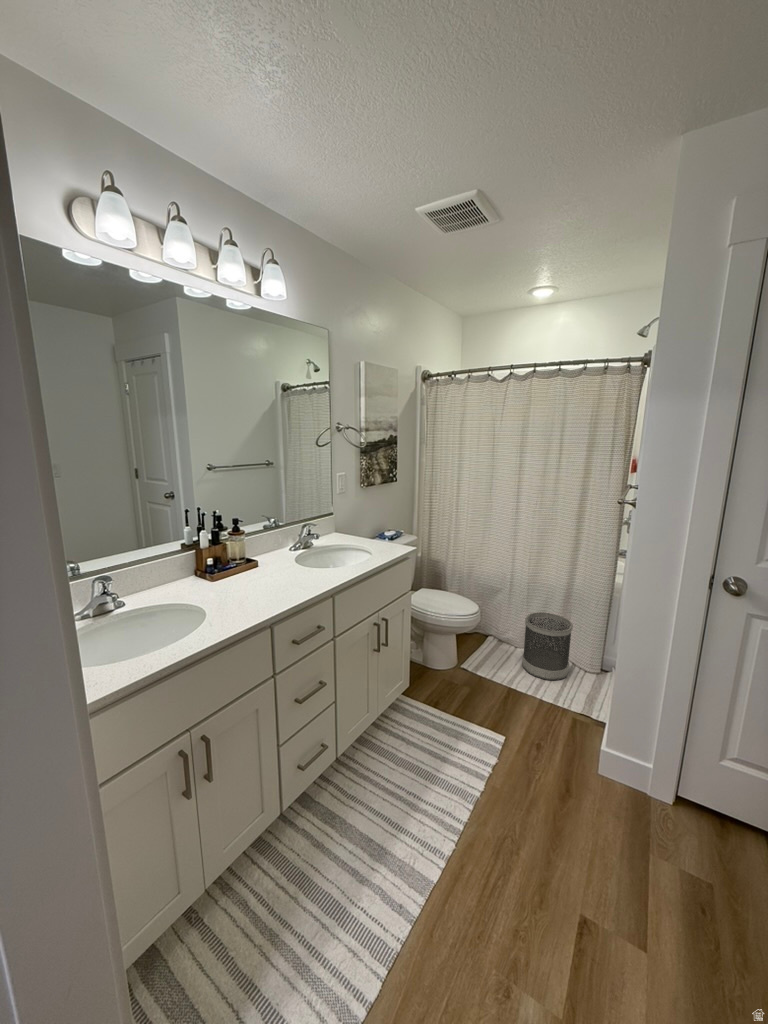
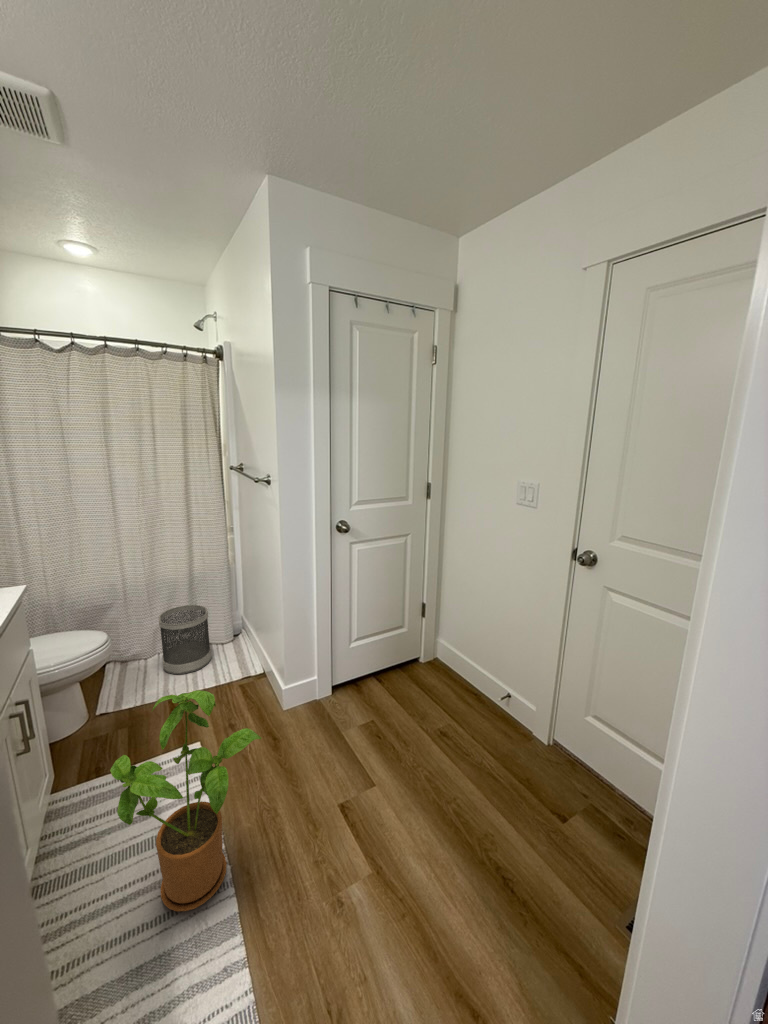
house plant: none [382,664,494,851] -> present [110,690,261,911]

